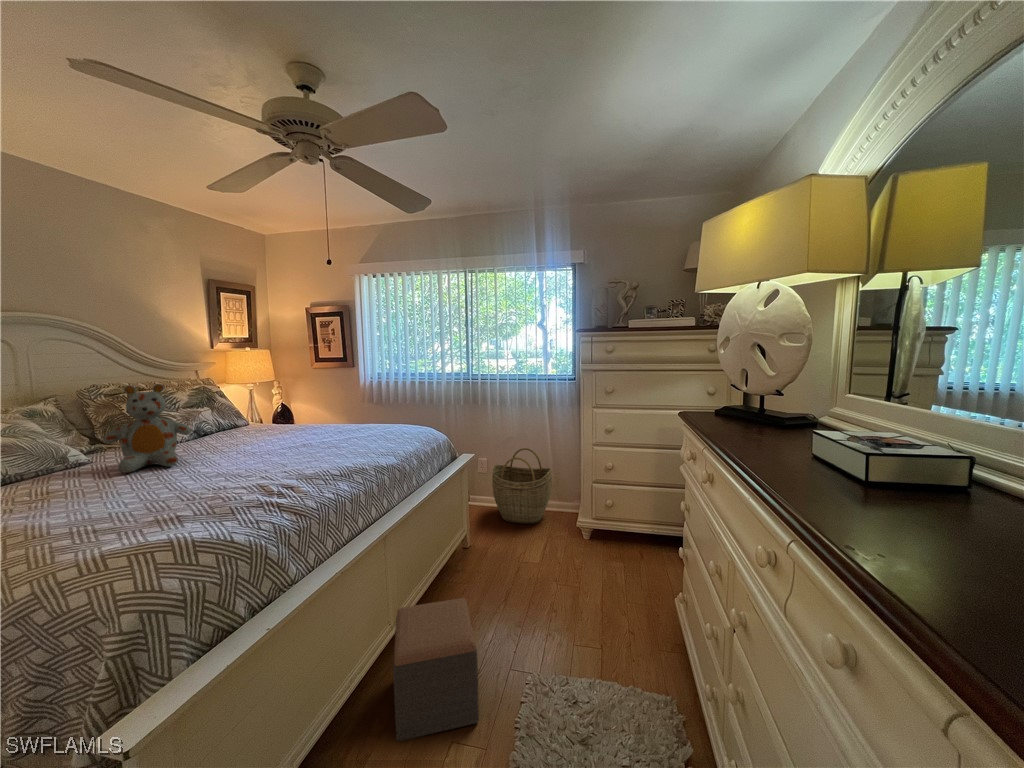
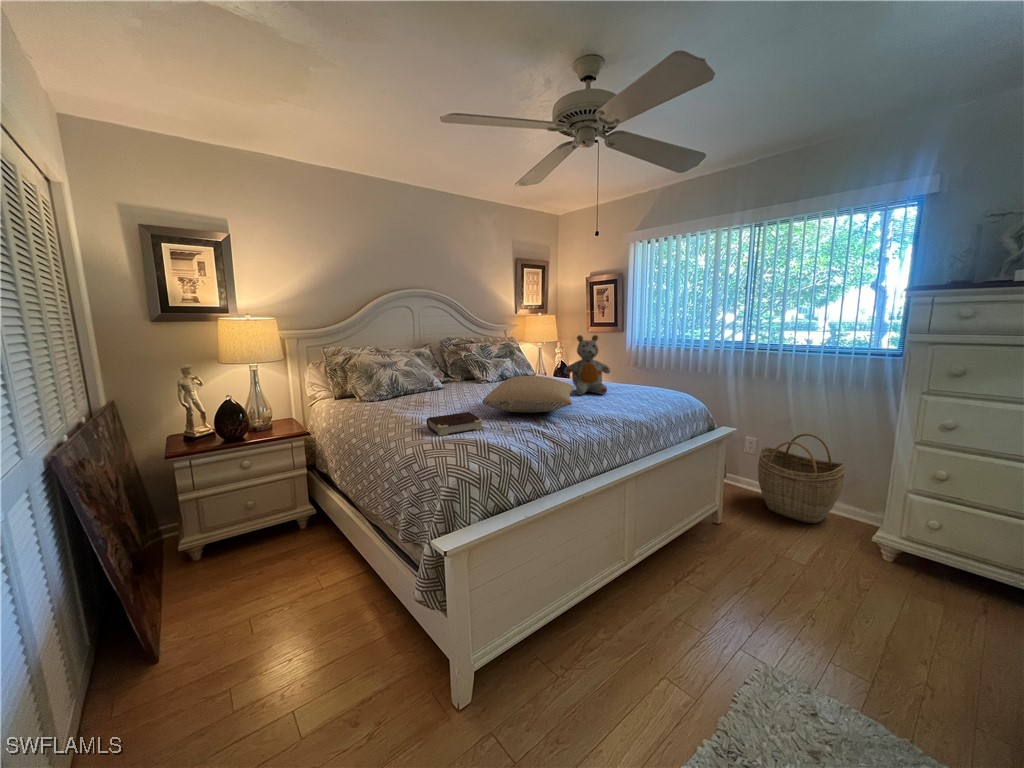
stuffed bear: present [103,384,191,473] -> present [564,335,610,395]
pillow: none [174,430,314,483] -> present [483,376,575,413]
book: none [59,497,179,548] -> present [427,412,483,436]
footstool: present [393,598,479,741] -> none [615,548,698,677]

